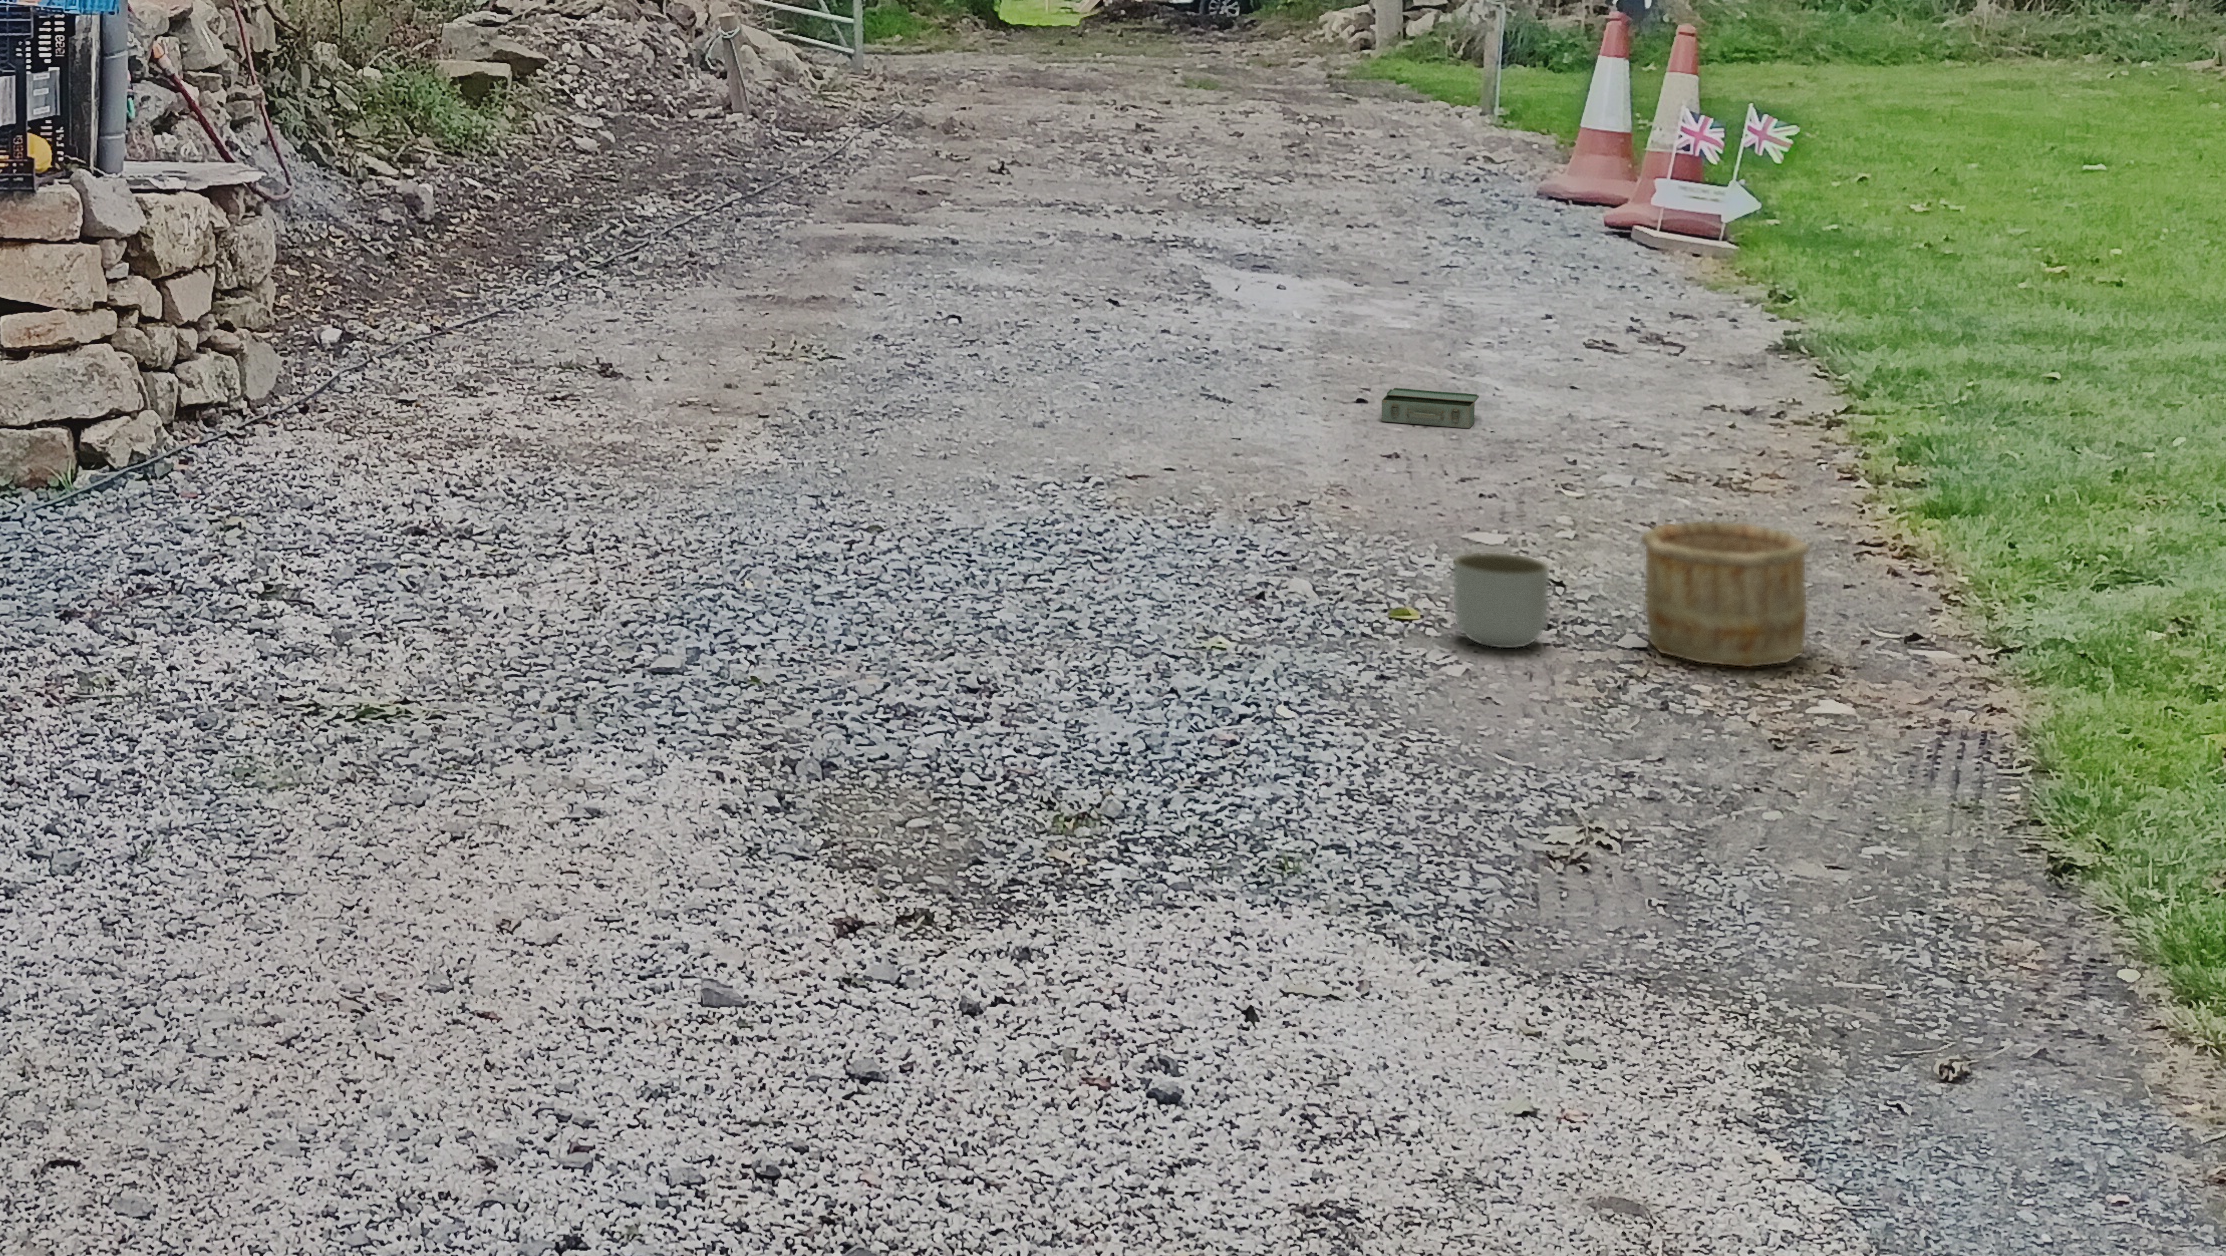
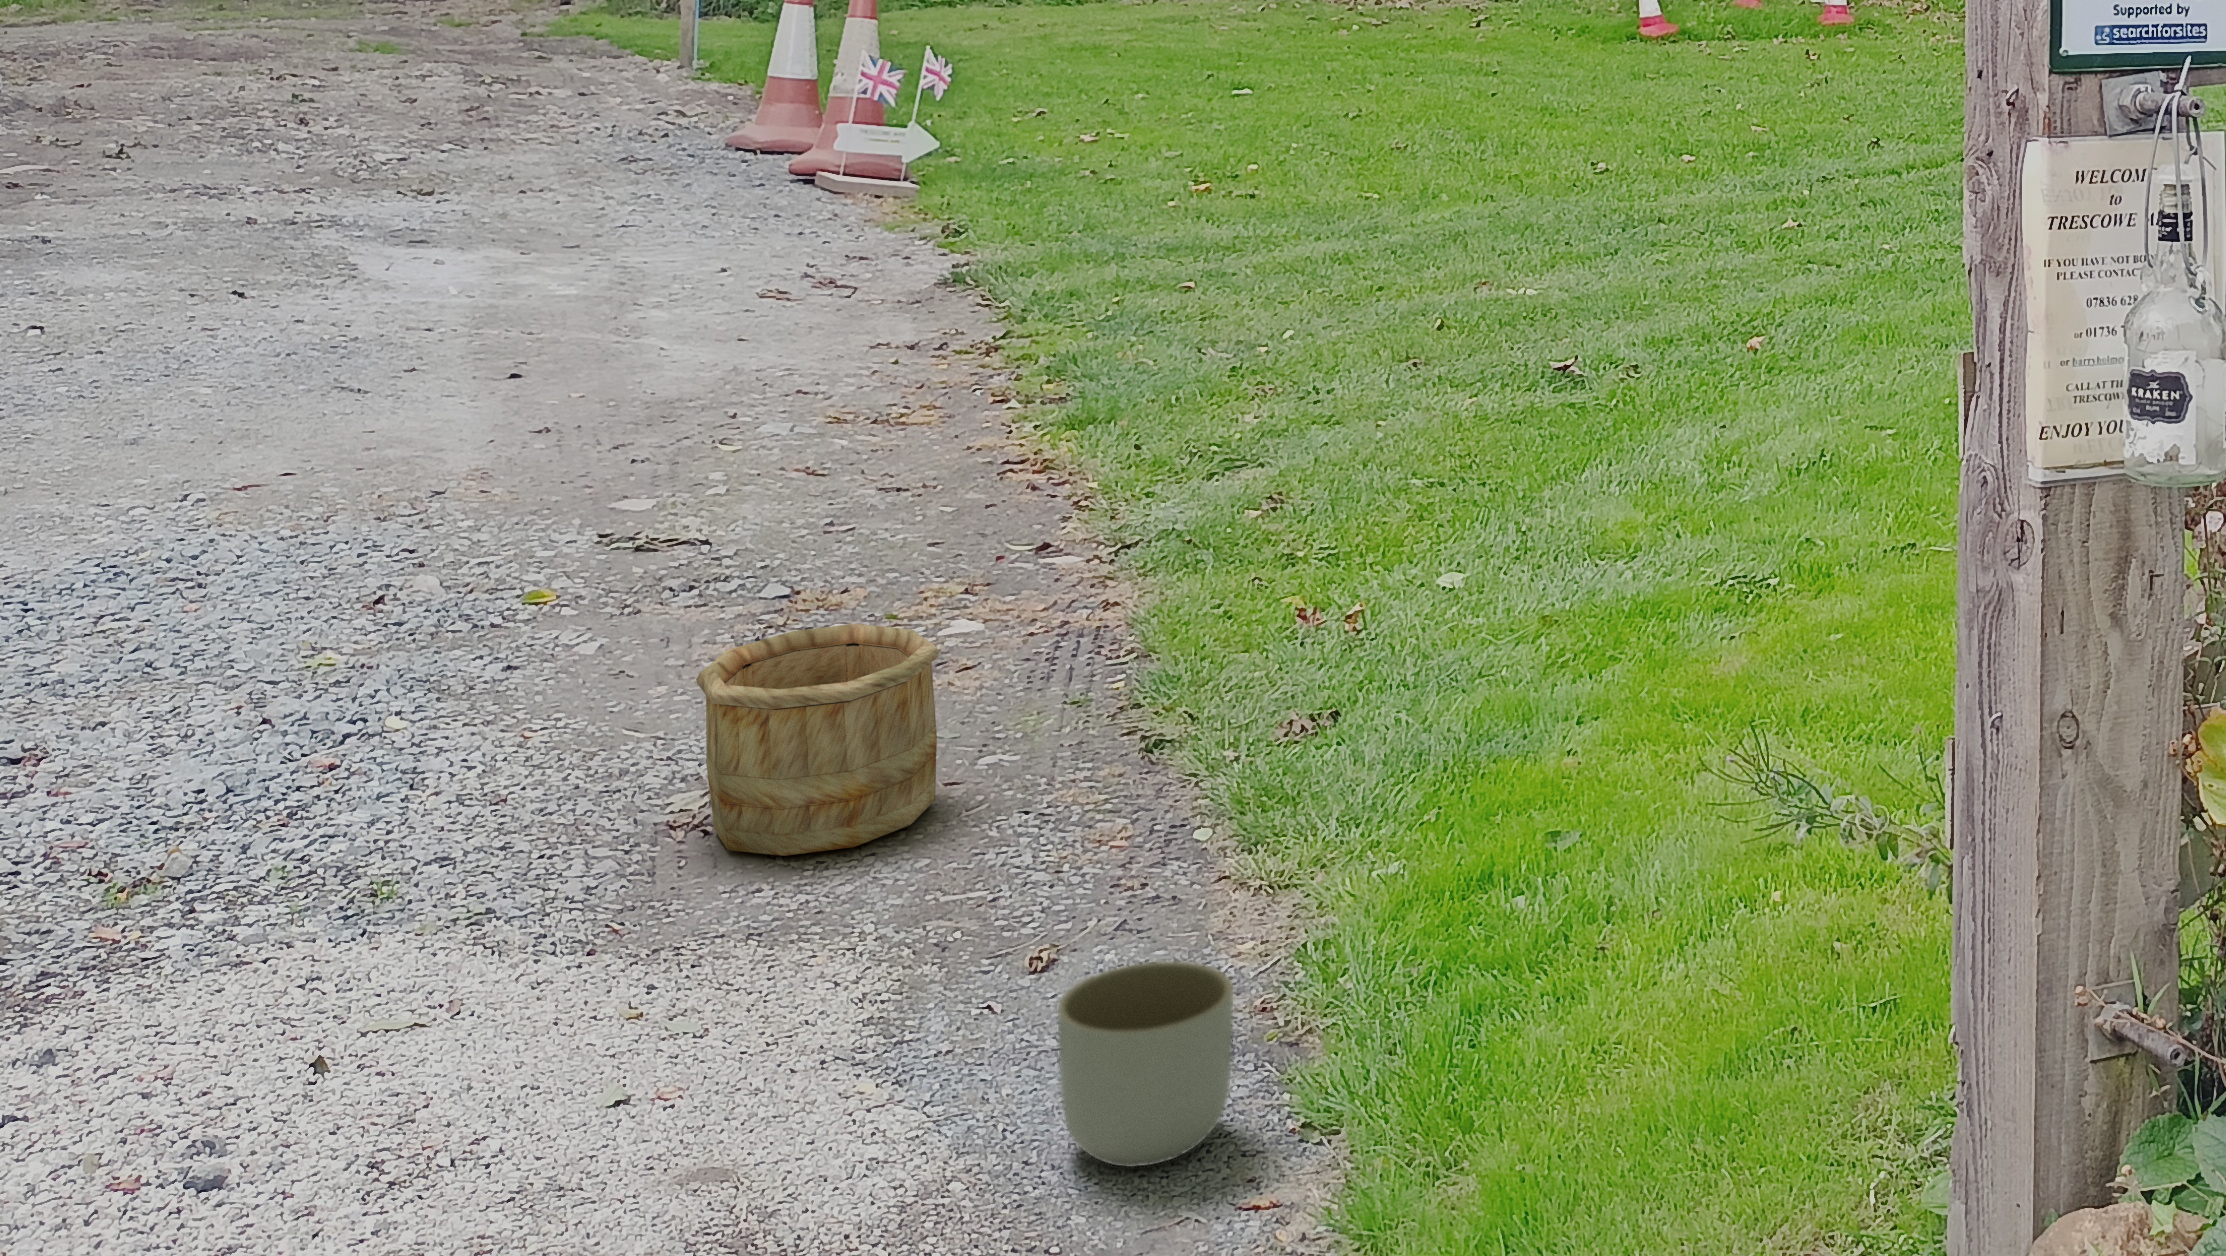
toolbox: present [1382,388,1479,428] -> none [409,435,554,492]
planter: present [1453,553,1549,648] -> present [1058,961,1233,1167]

